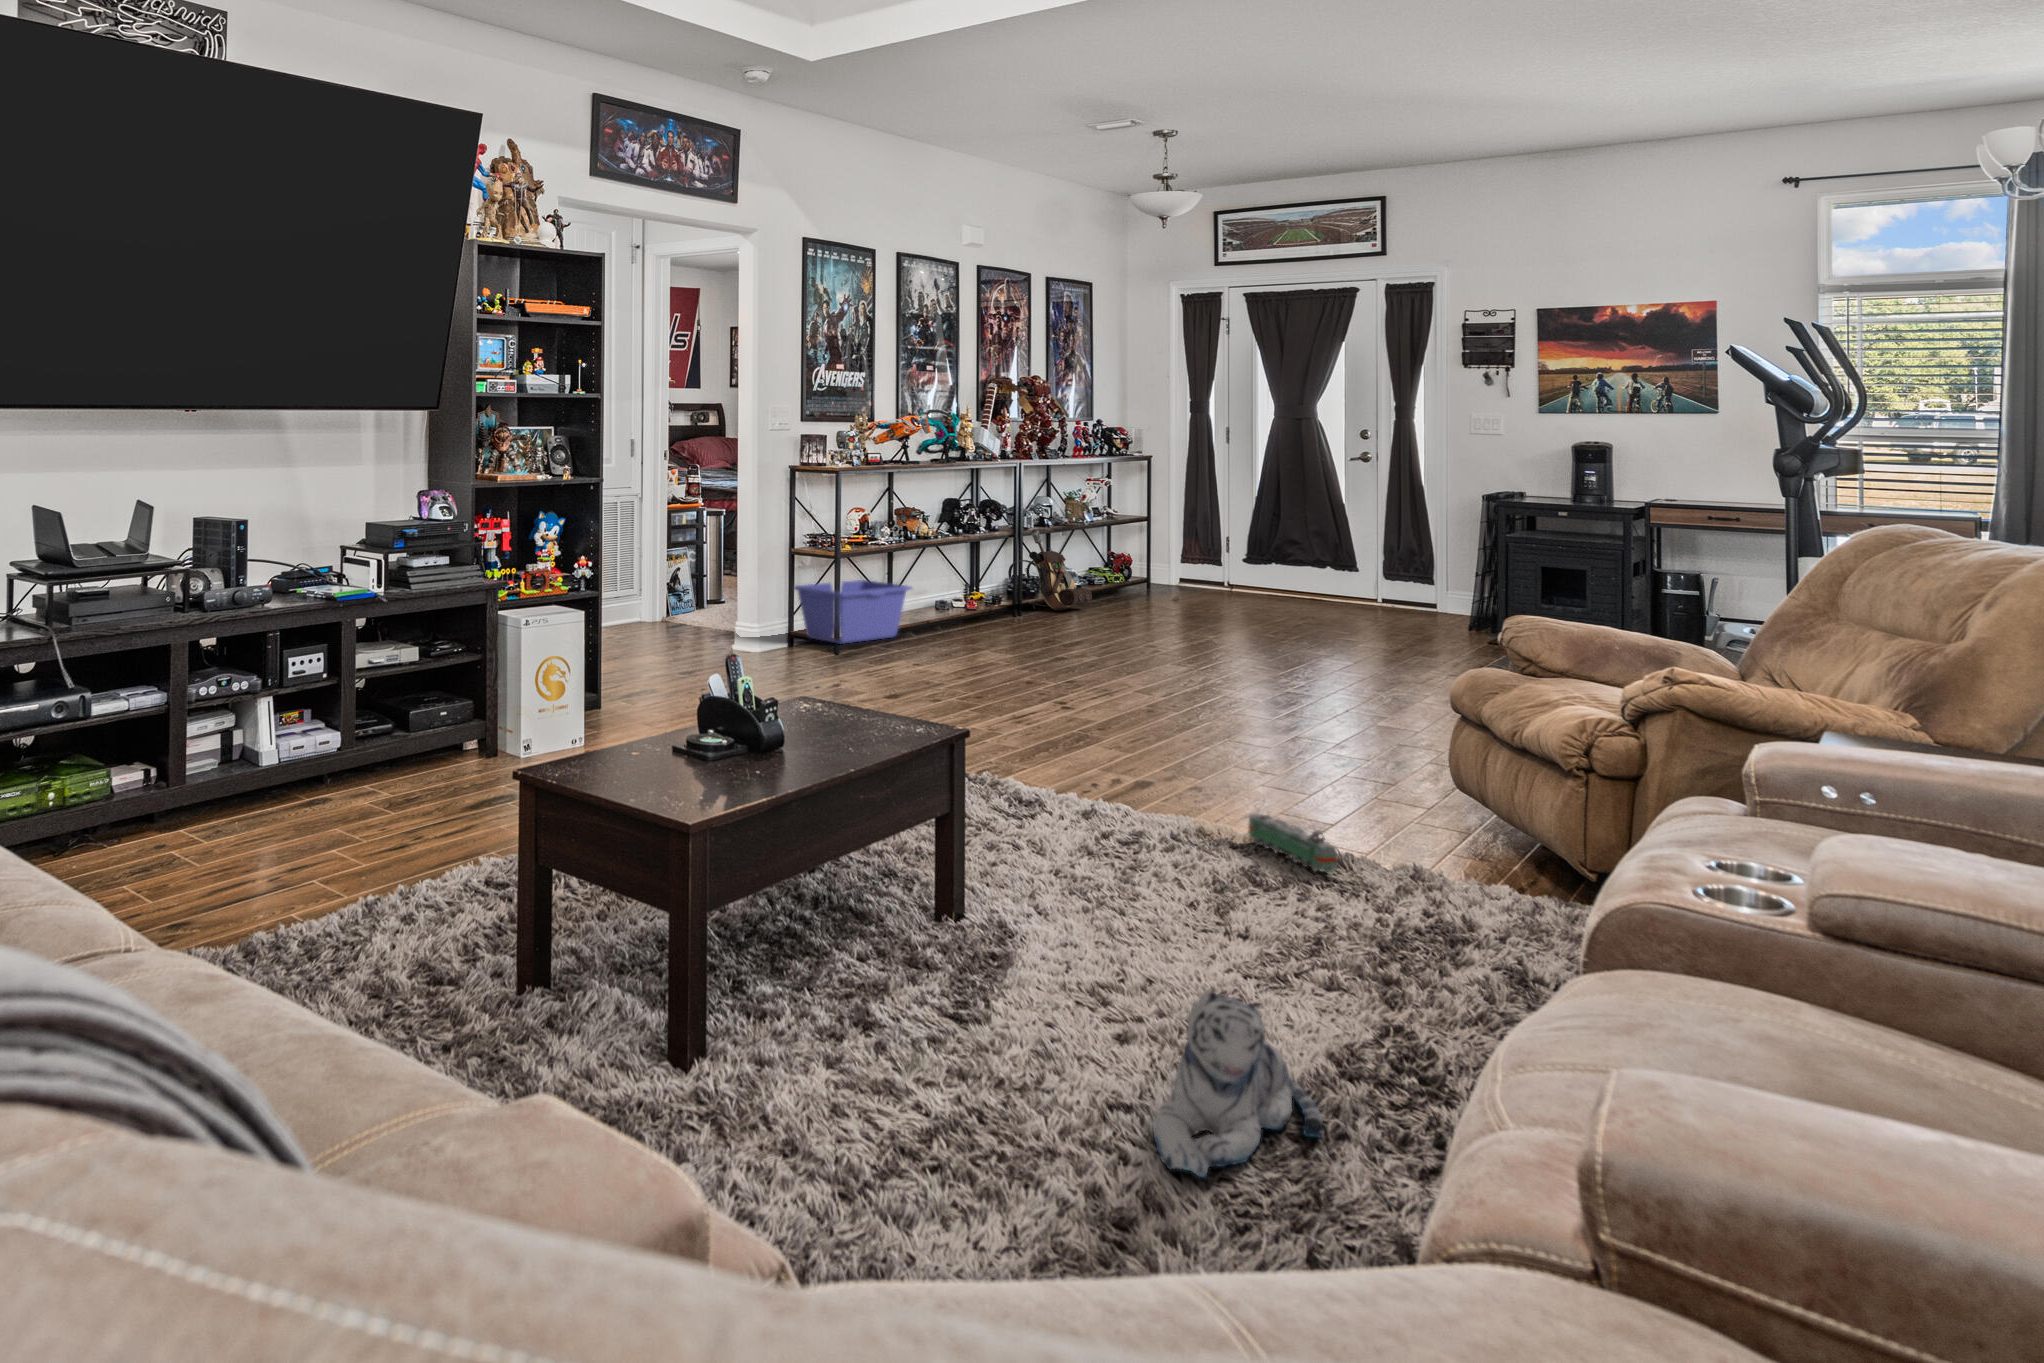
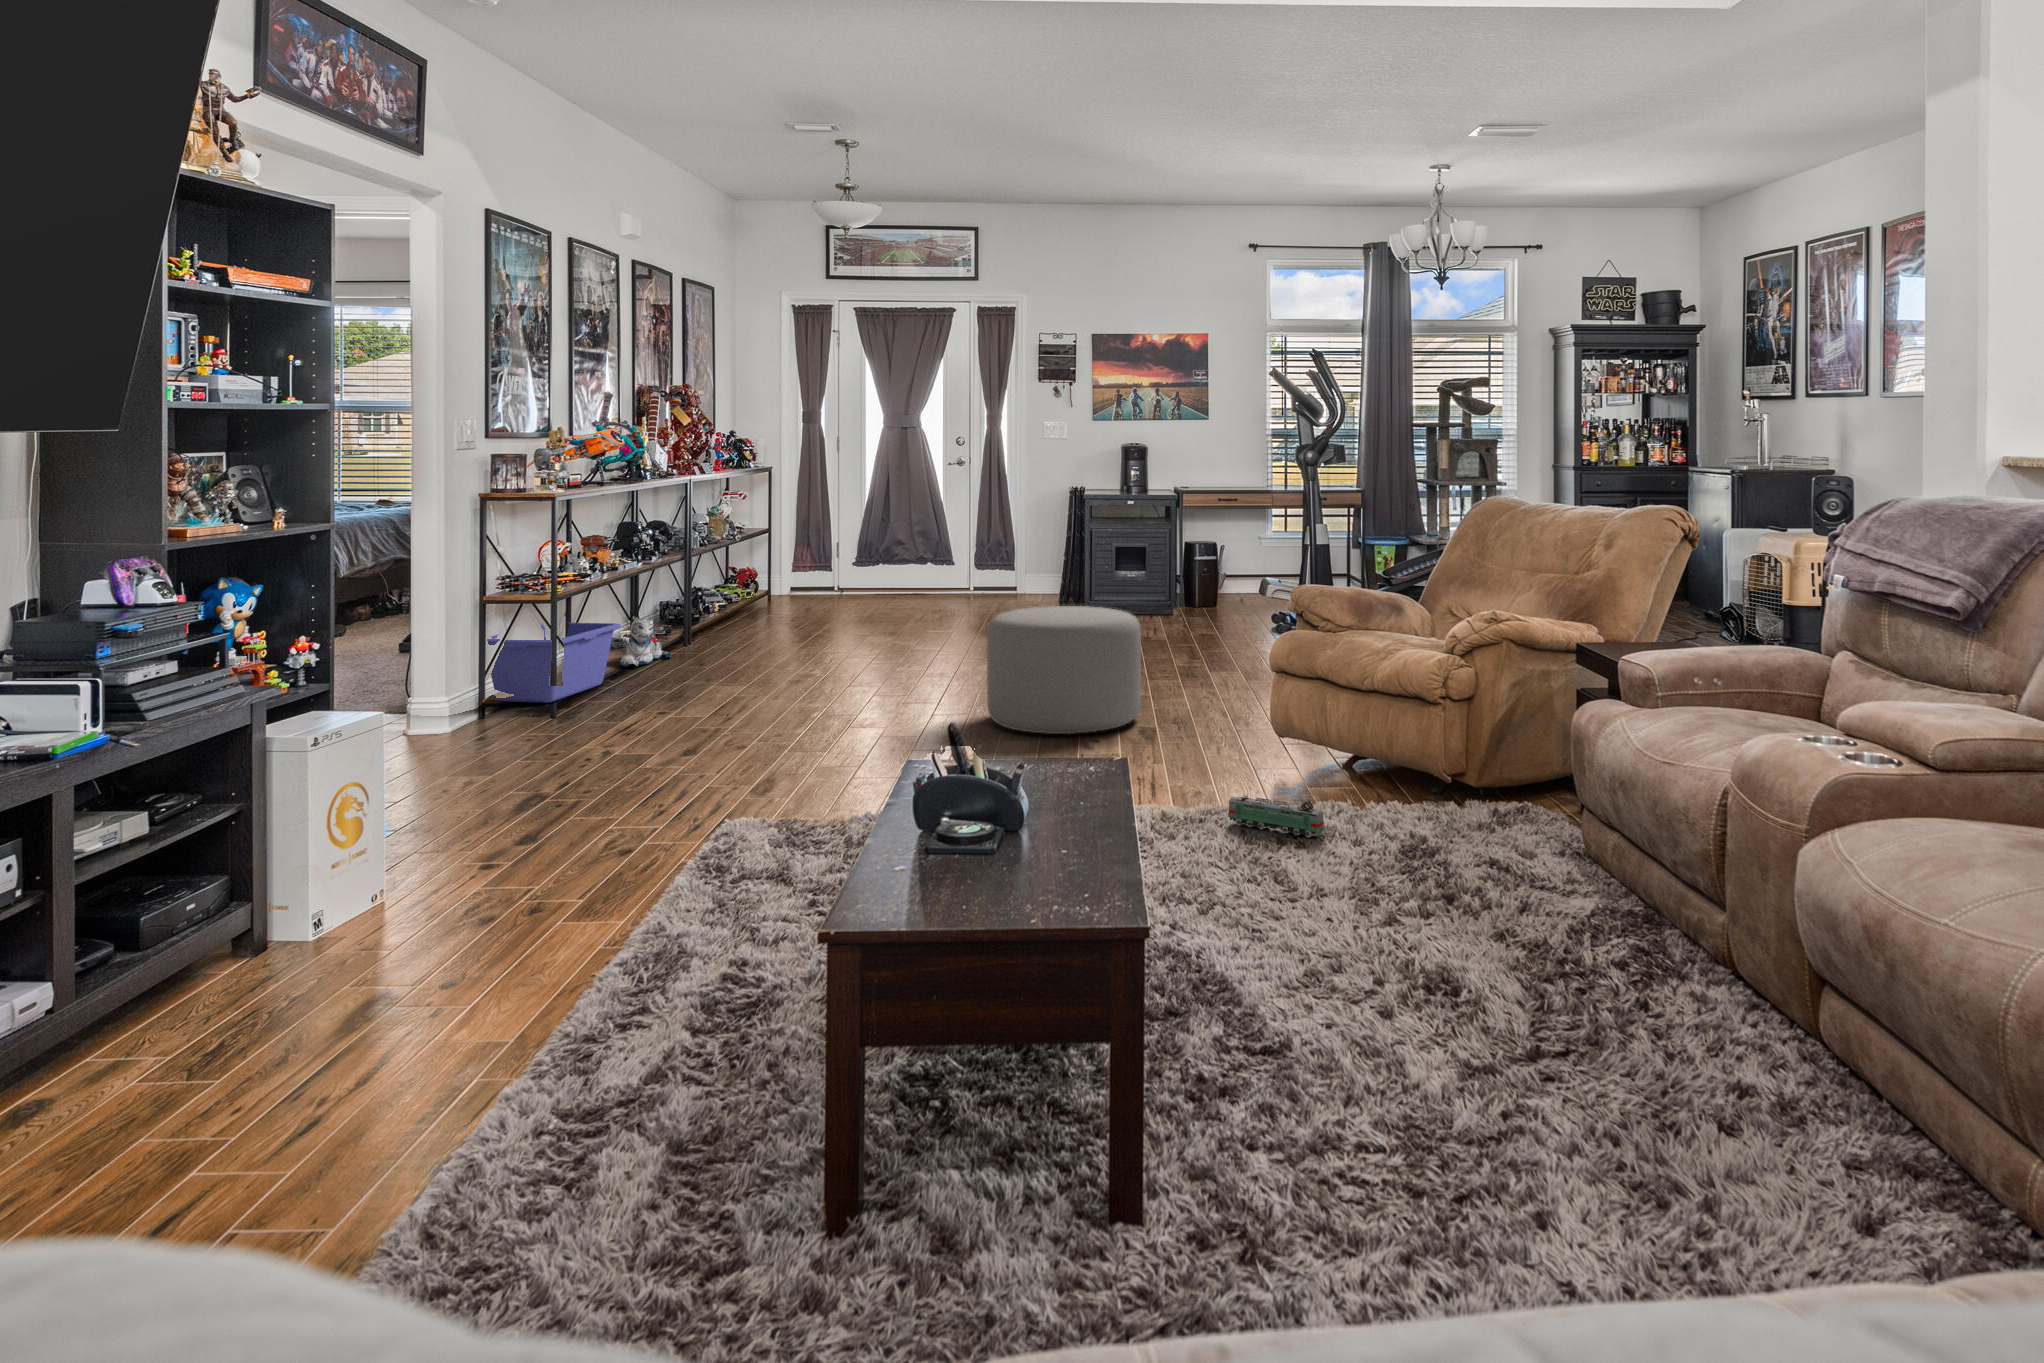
backpack: present [1008,529,1092,610] -> none [669,547,757,634]
ottoman: none [1160,605,1339,742] -> present [987,606,1141,734]
plush toy: present [1153,991,1323,1178] -> present [620,618,671,667]

